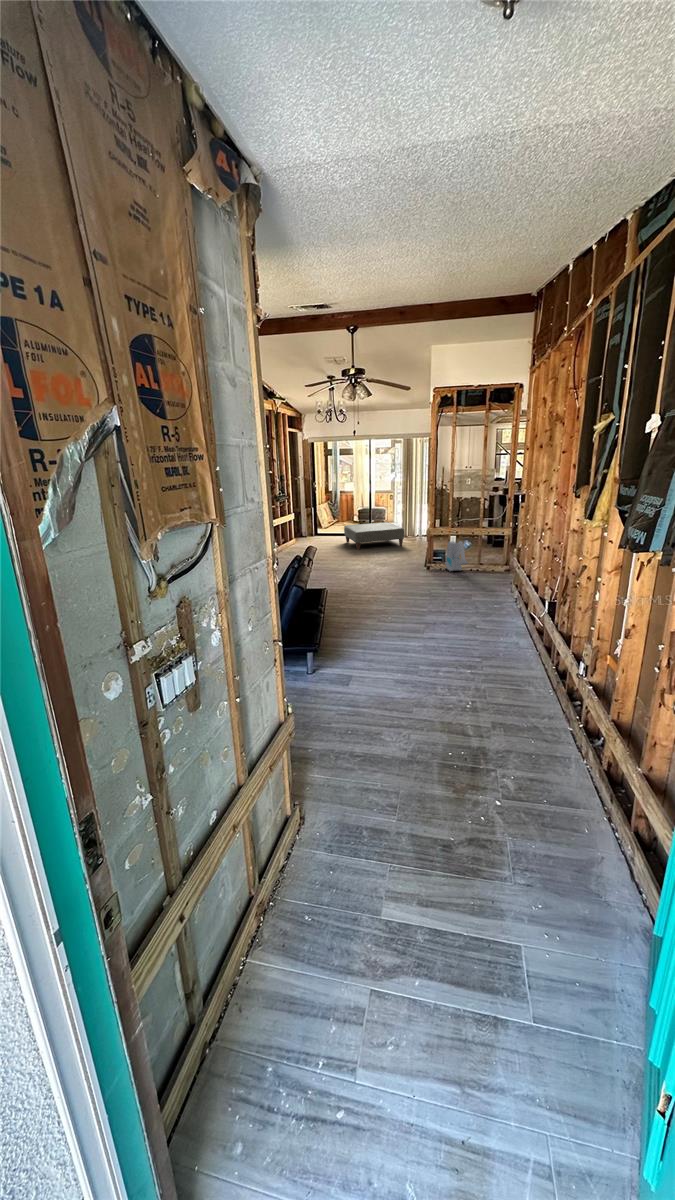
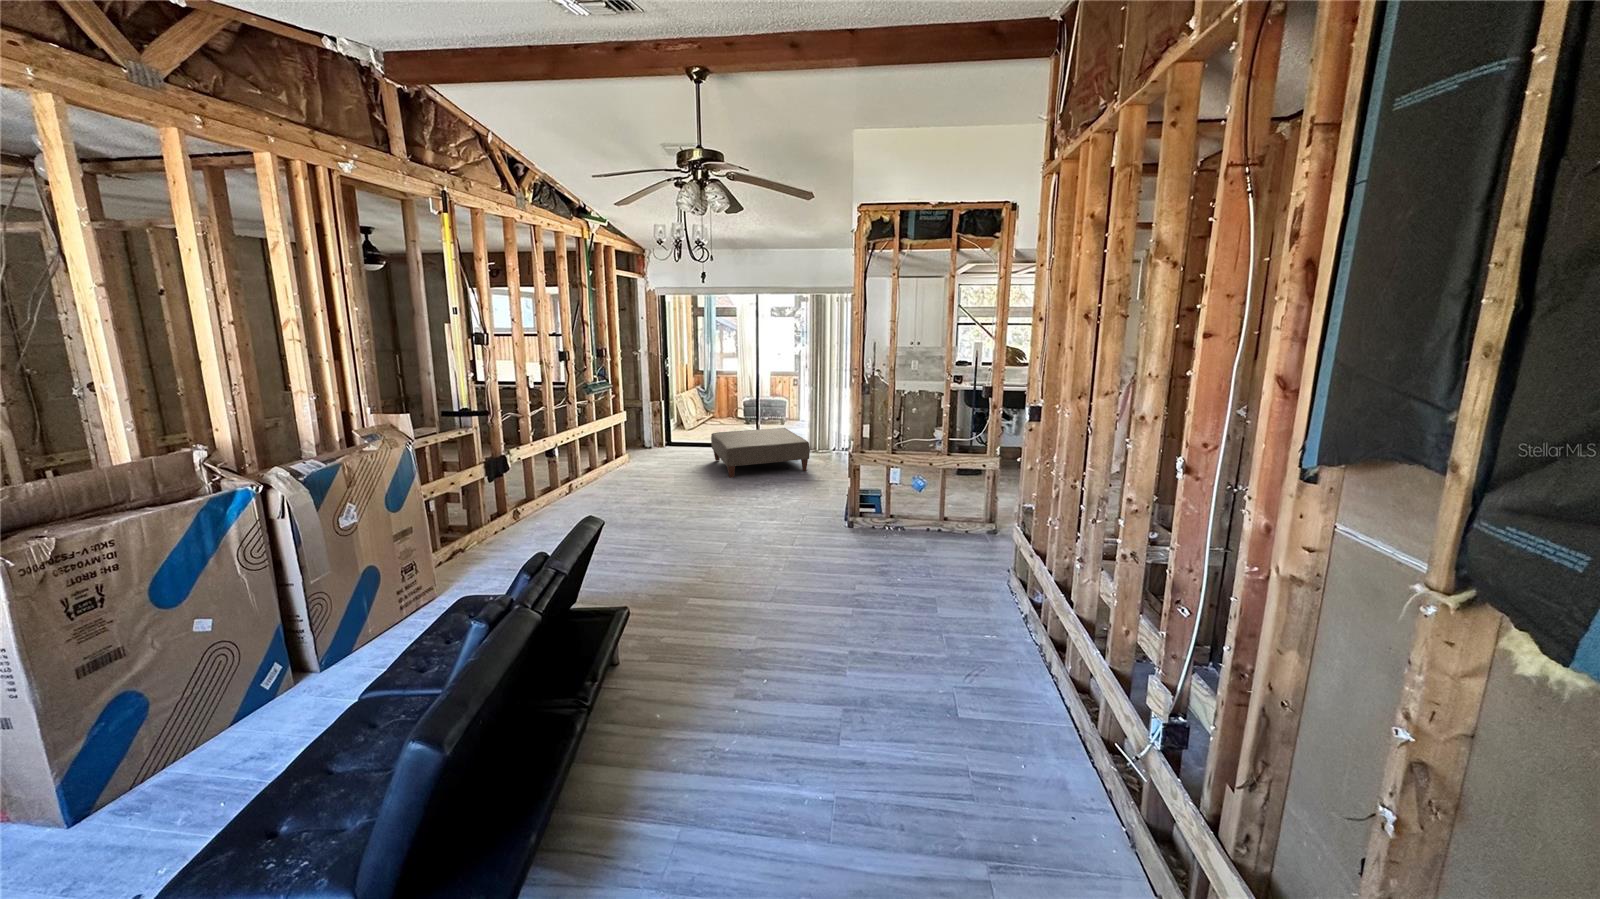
vacuum cleaner: present [445,541,468,571] -> none [878,480,925,538]

